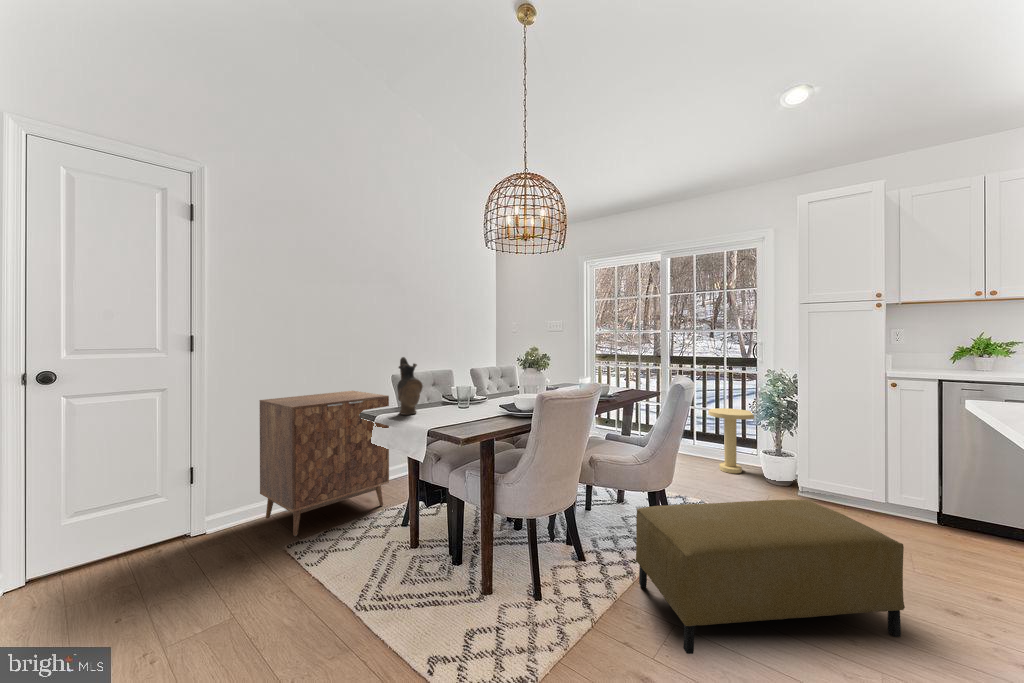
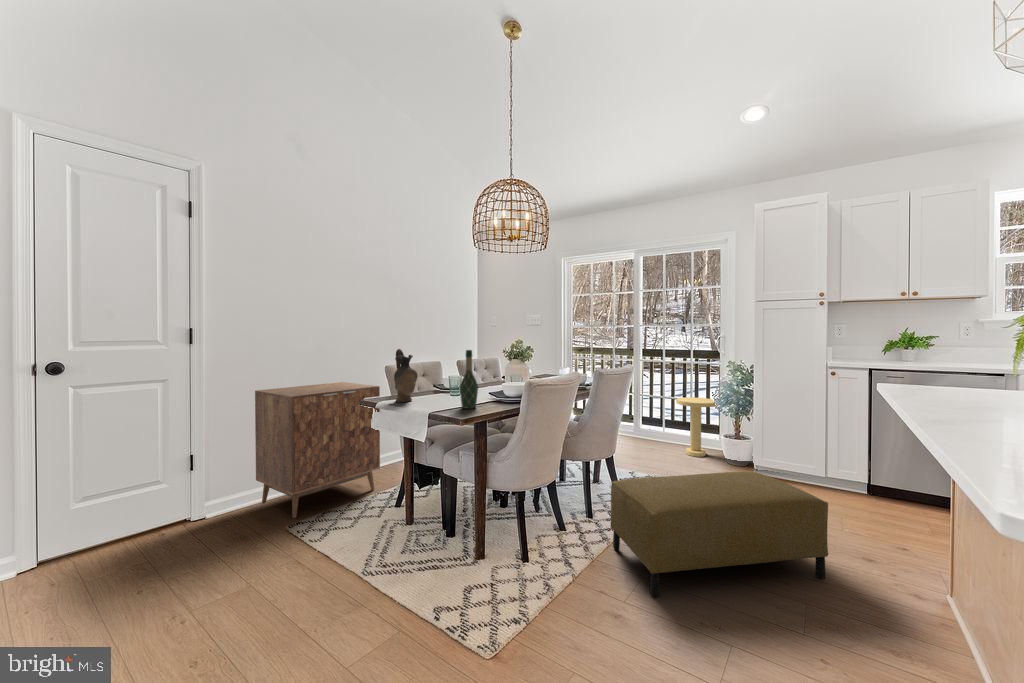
wine bottle: none [465,358,486,424] -> present [460,350,478,408]

